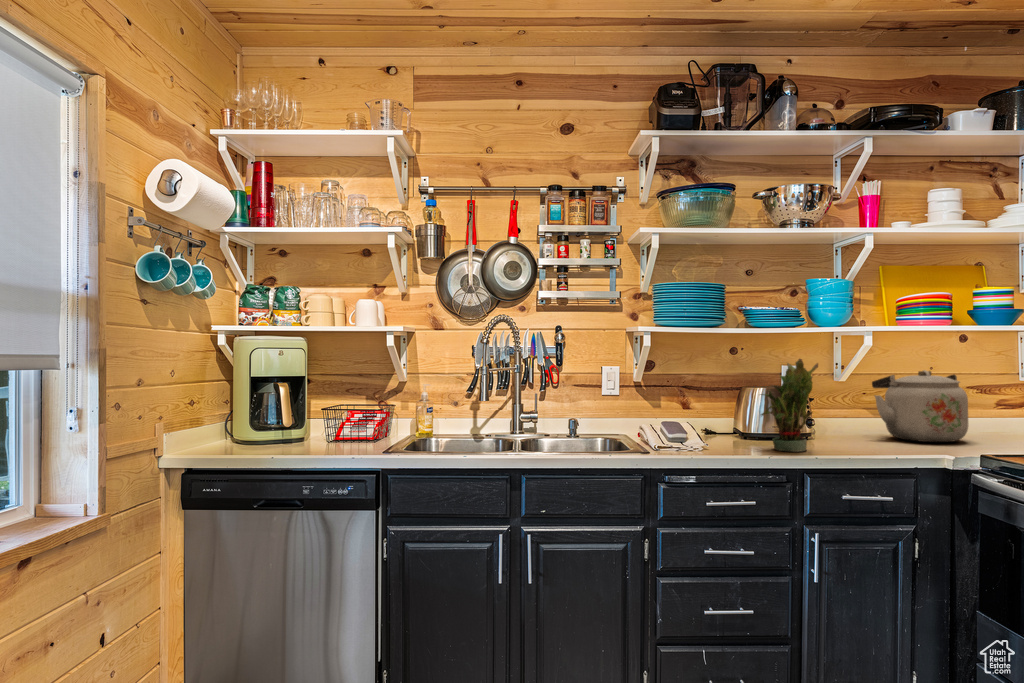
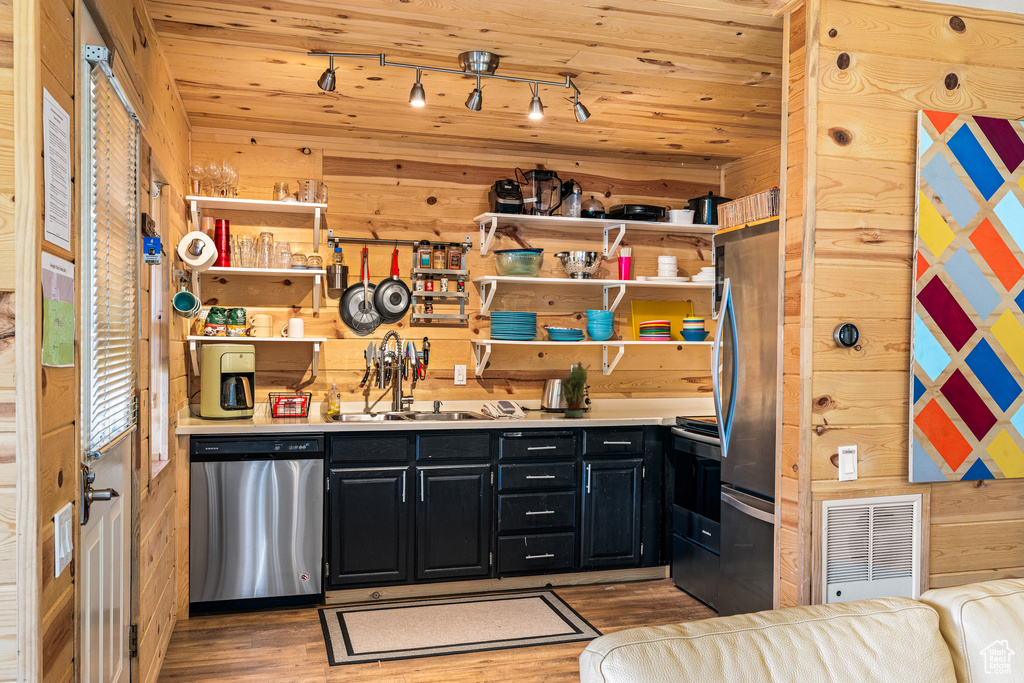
kettle: present [872,370,968,442] -> none [624,368,675,411]

